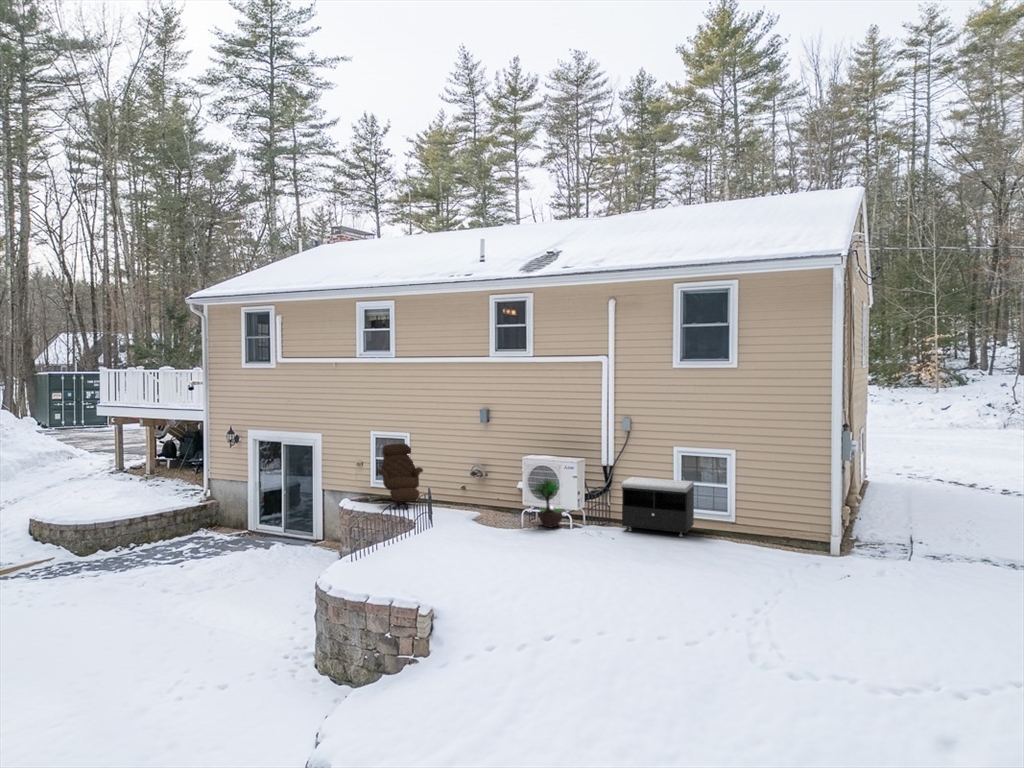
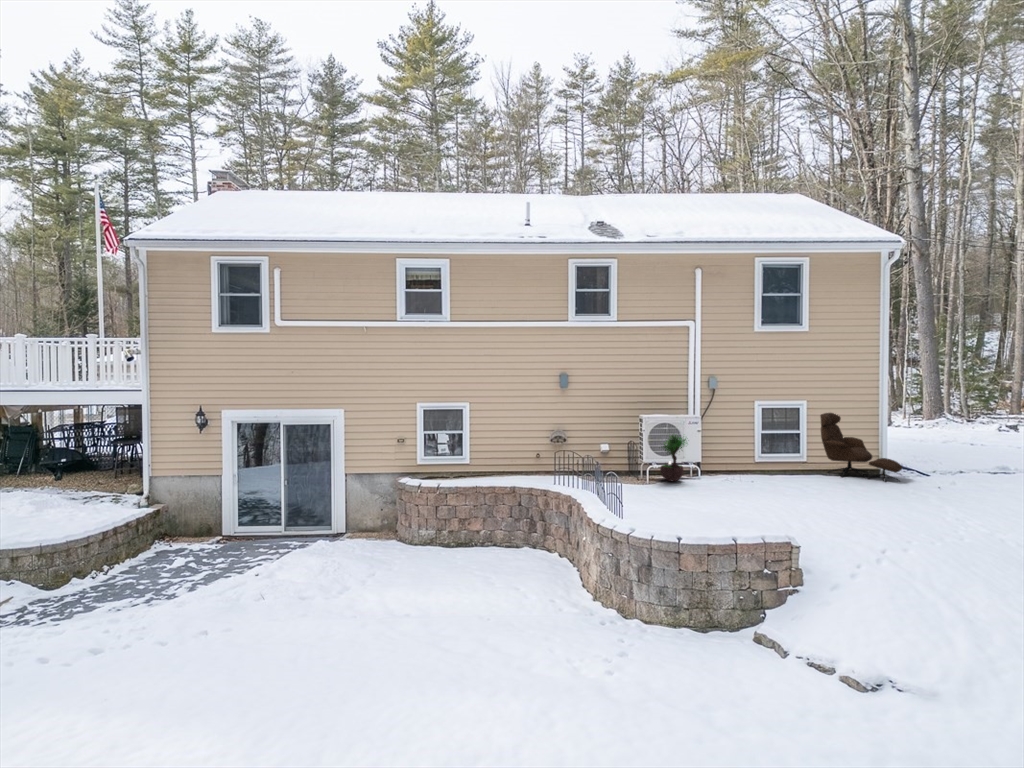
lounge chair: present [378,444,423,509] -> present [820,413,902,481]
storage bench: present [621,477,694,537] -> none [720,429,790,477]

